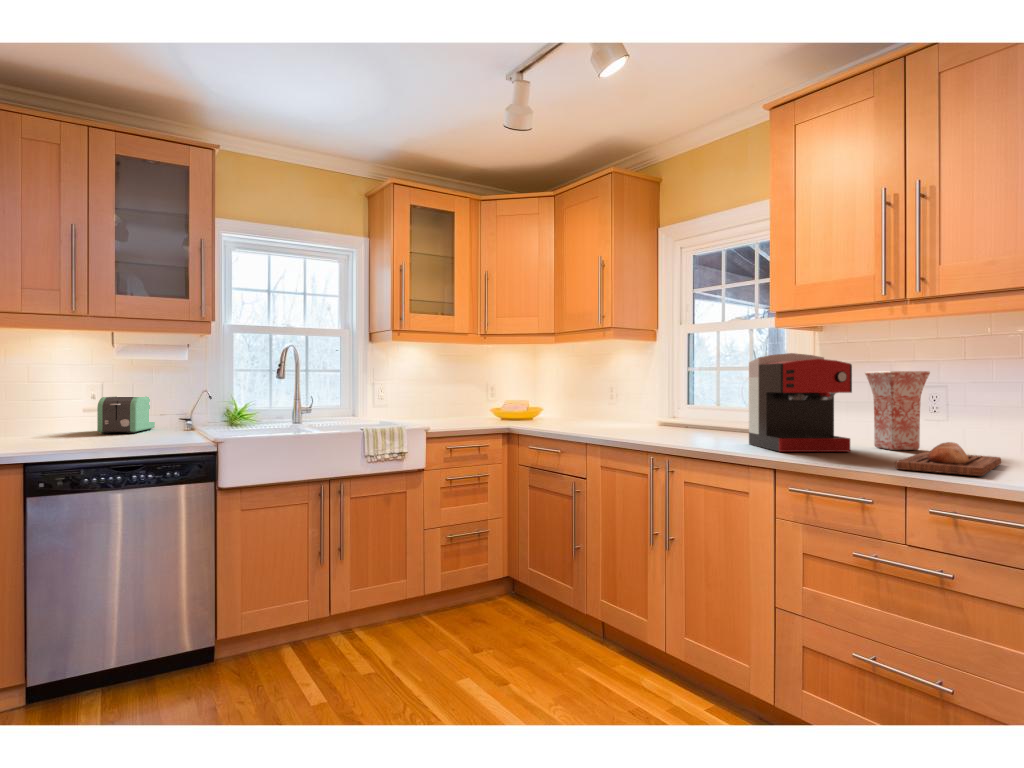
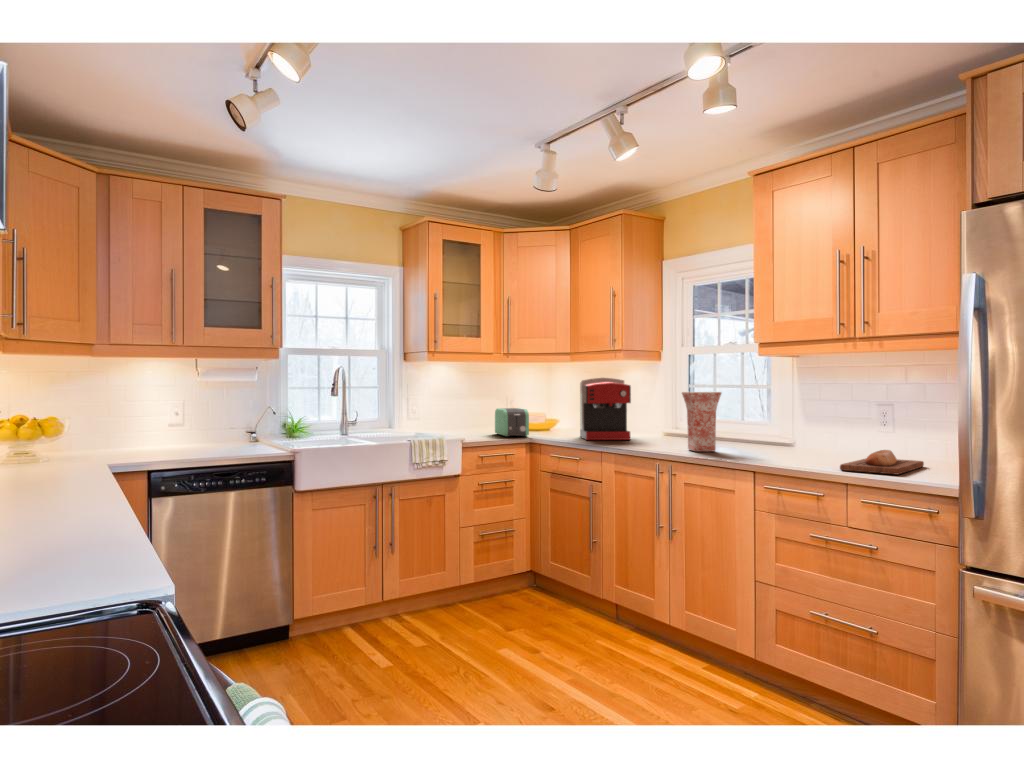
coffee maker: present [749,353,852,452] -> present [580,378,631,440]
vase: present [865,371,930,450] -> present [682,392,721,452]
toaster: present [97,396,155,433] -> present [495,408,529,437]

